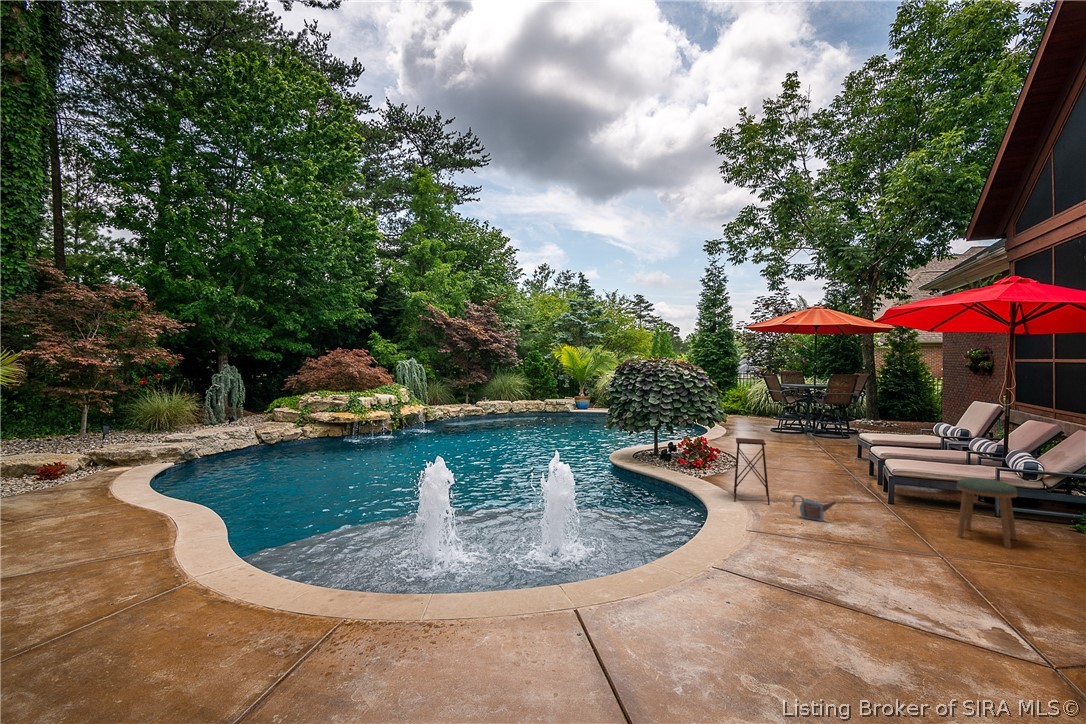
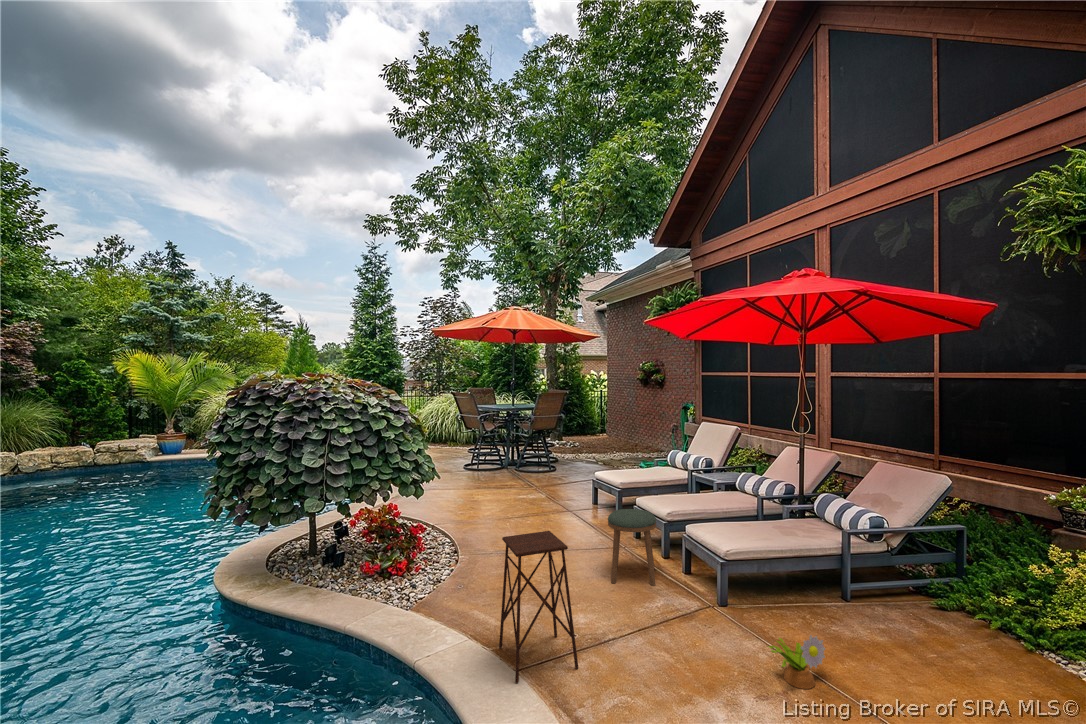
stool: present [957,478,1017,548] -> present [608,509,656,586]
watering can: present [792,495,836,521] -> none [634,649,710,697]
decorative plant: none [883,505,922,536] -> present [767,635,825,689]

